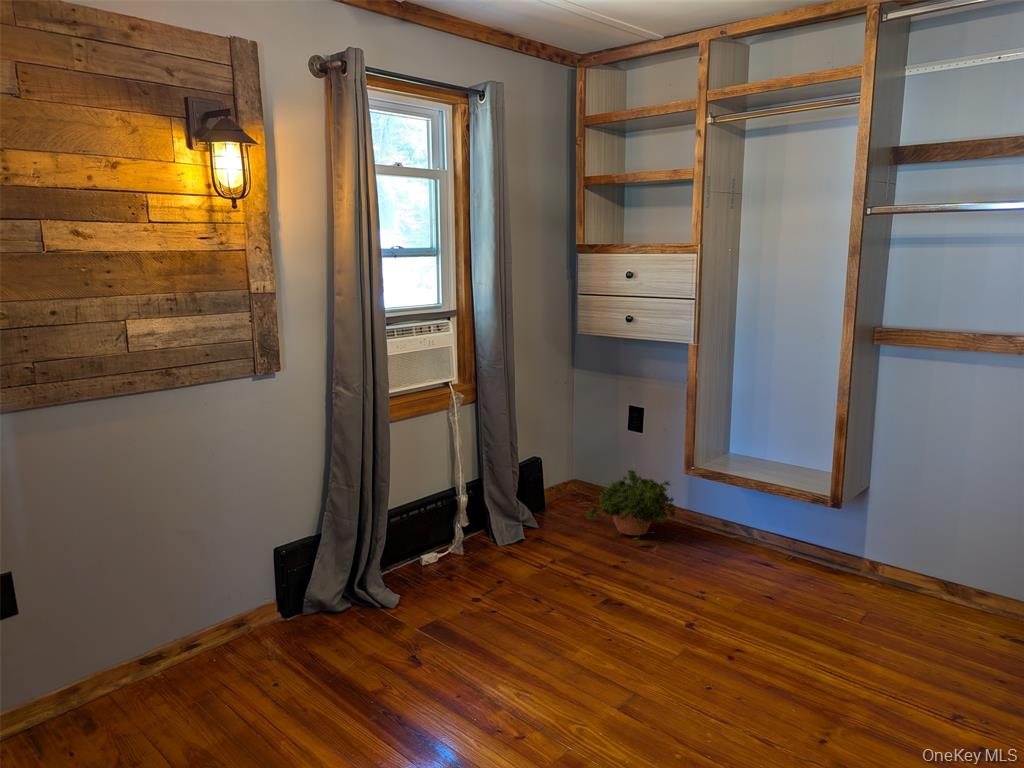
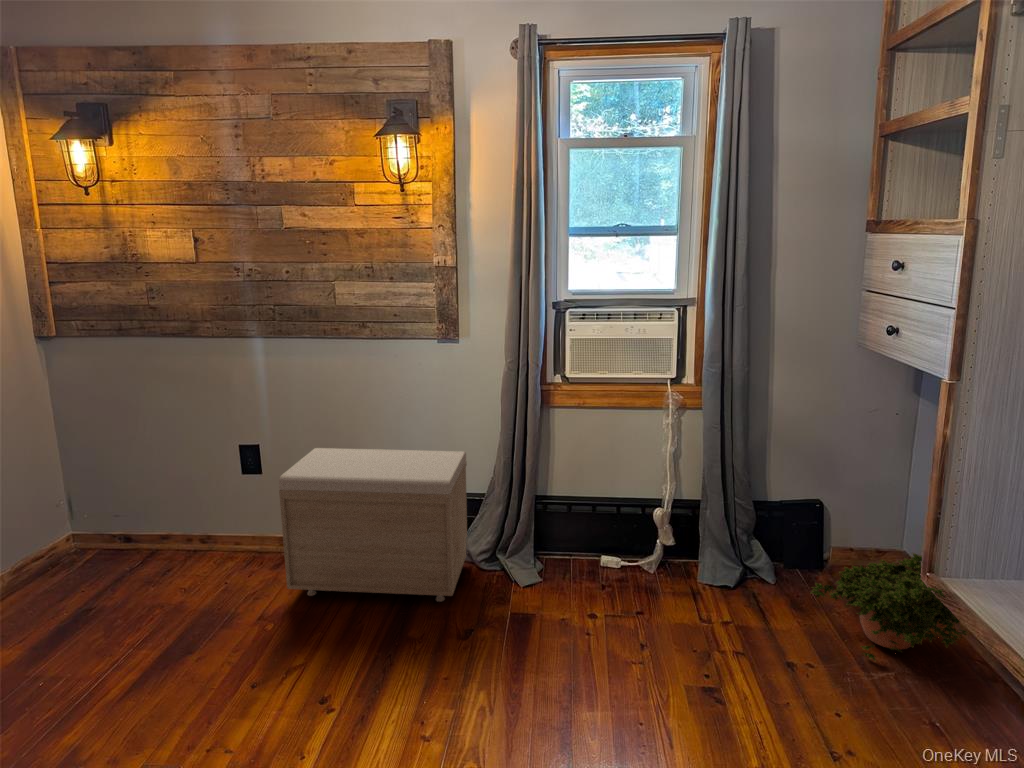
storage bench: none [118,494,365,724] -> present [279,448,468,601]

